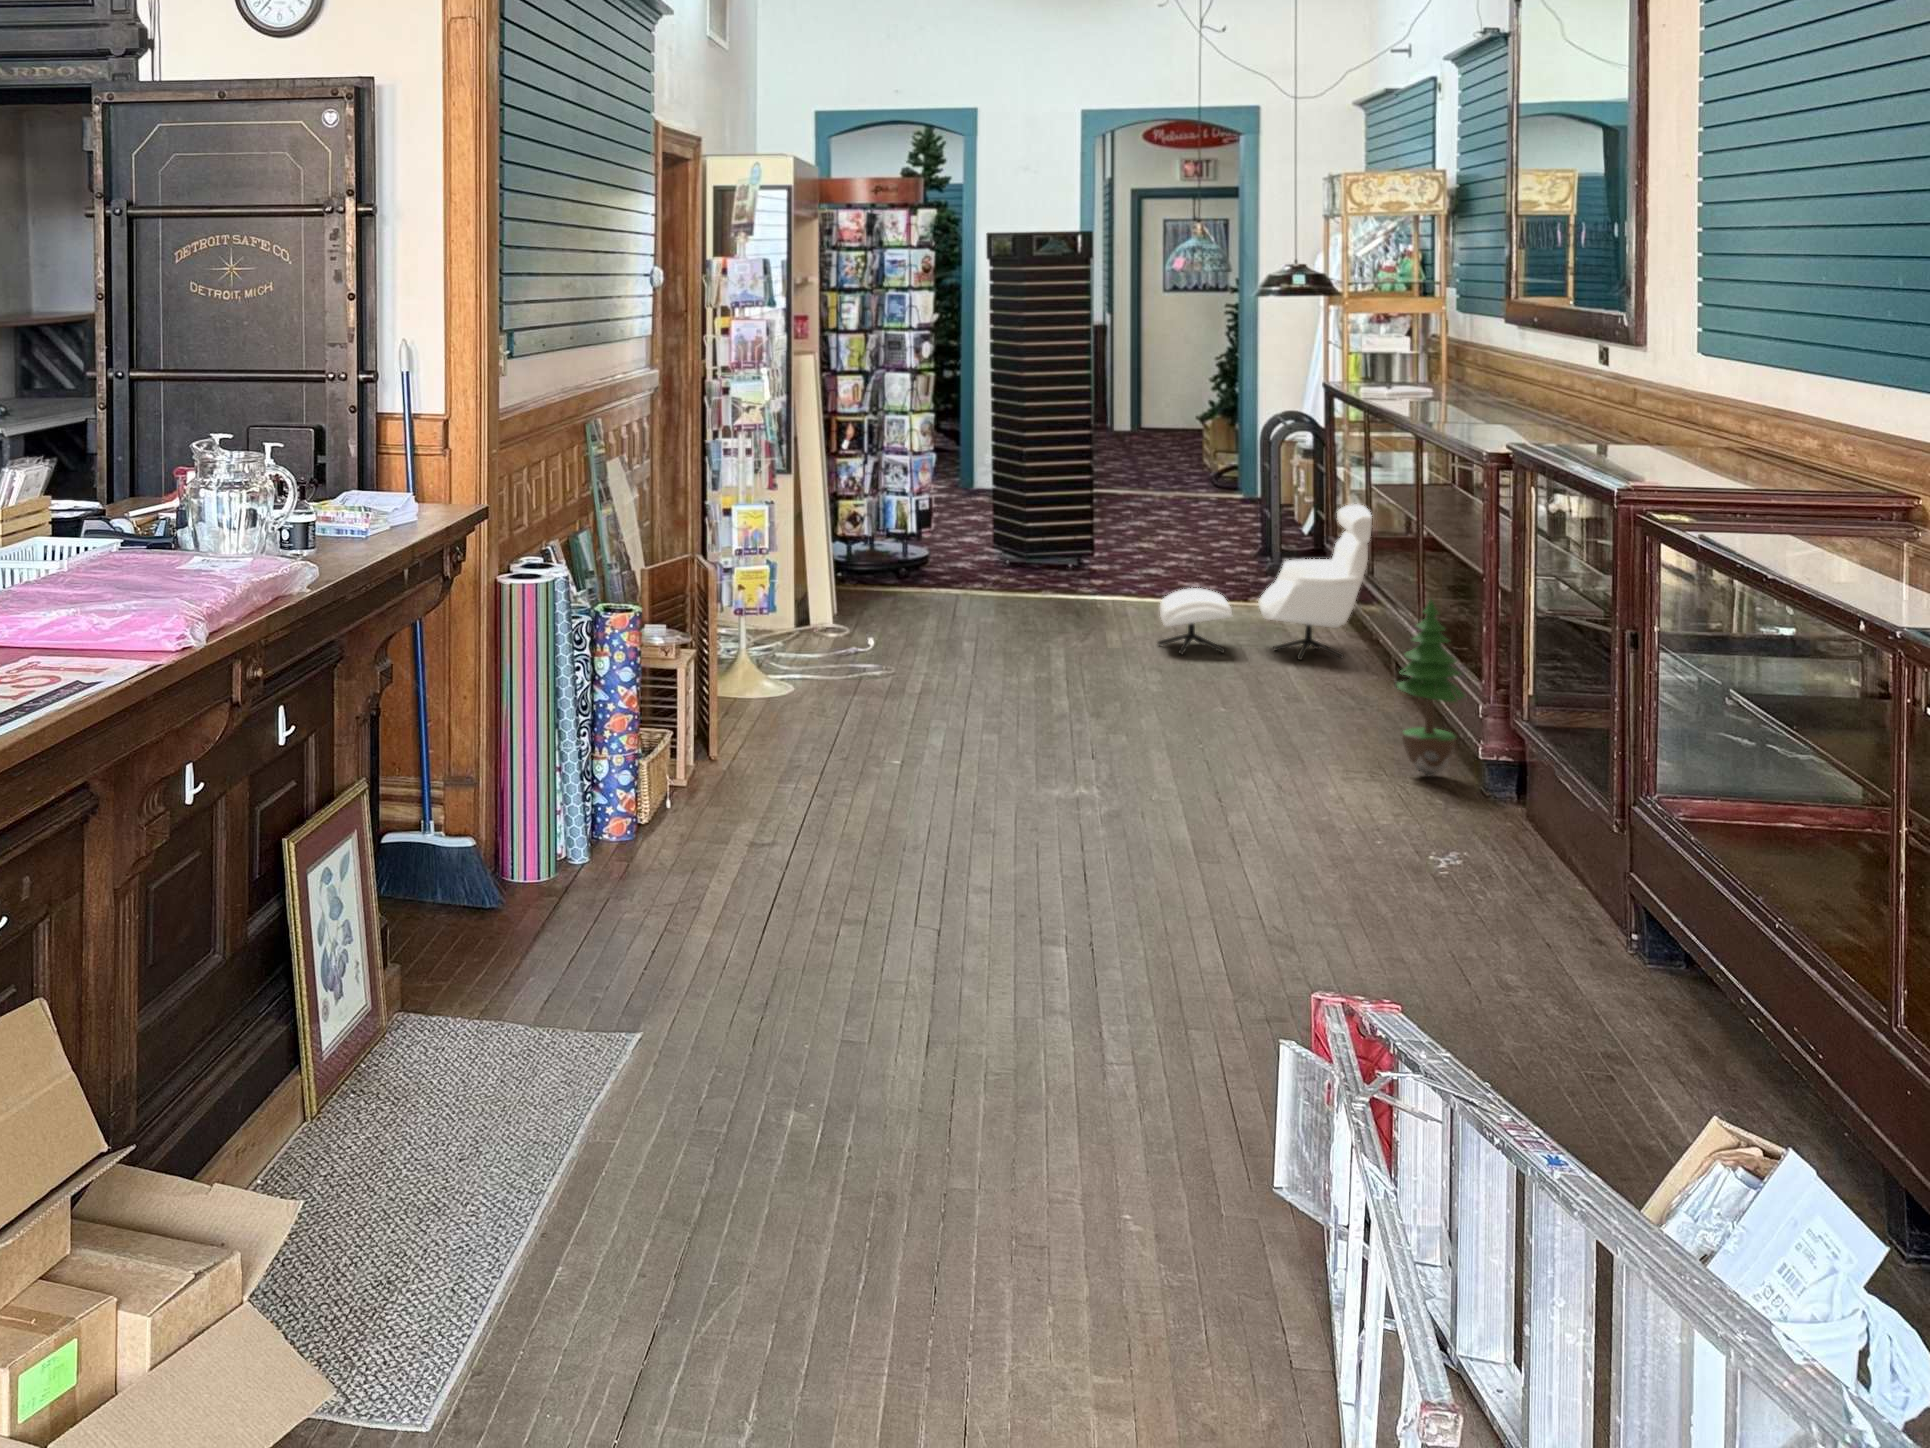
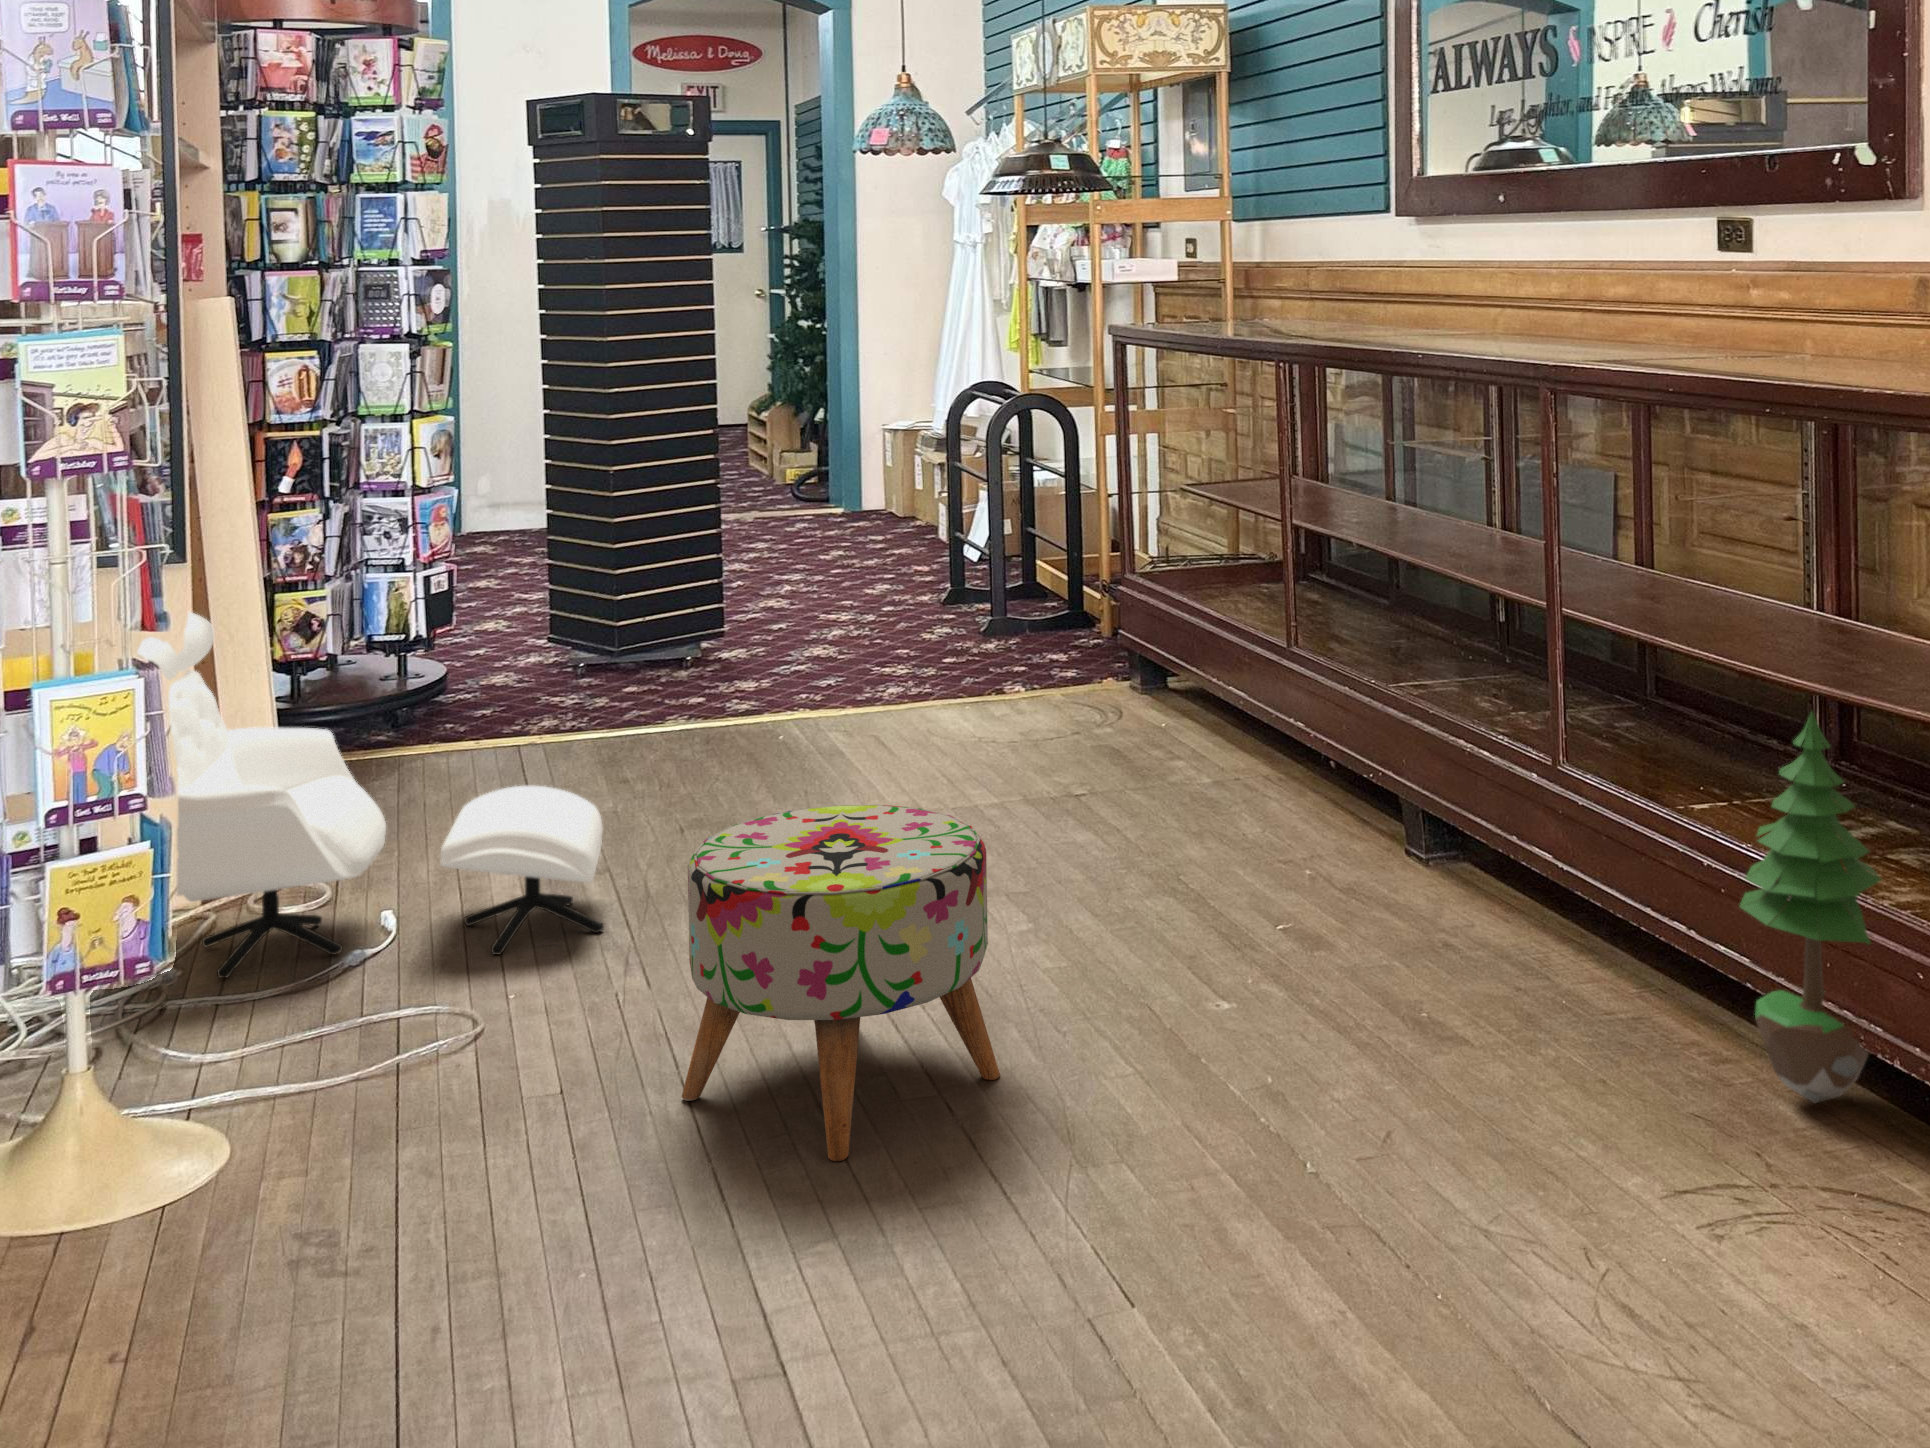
armchair: present [1158,504,1372,660] -> present [137,612,604,978]
ottoman: none [954,599,1083,724] -> present [682,805,1000,1161]

